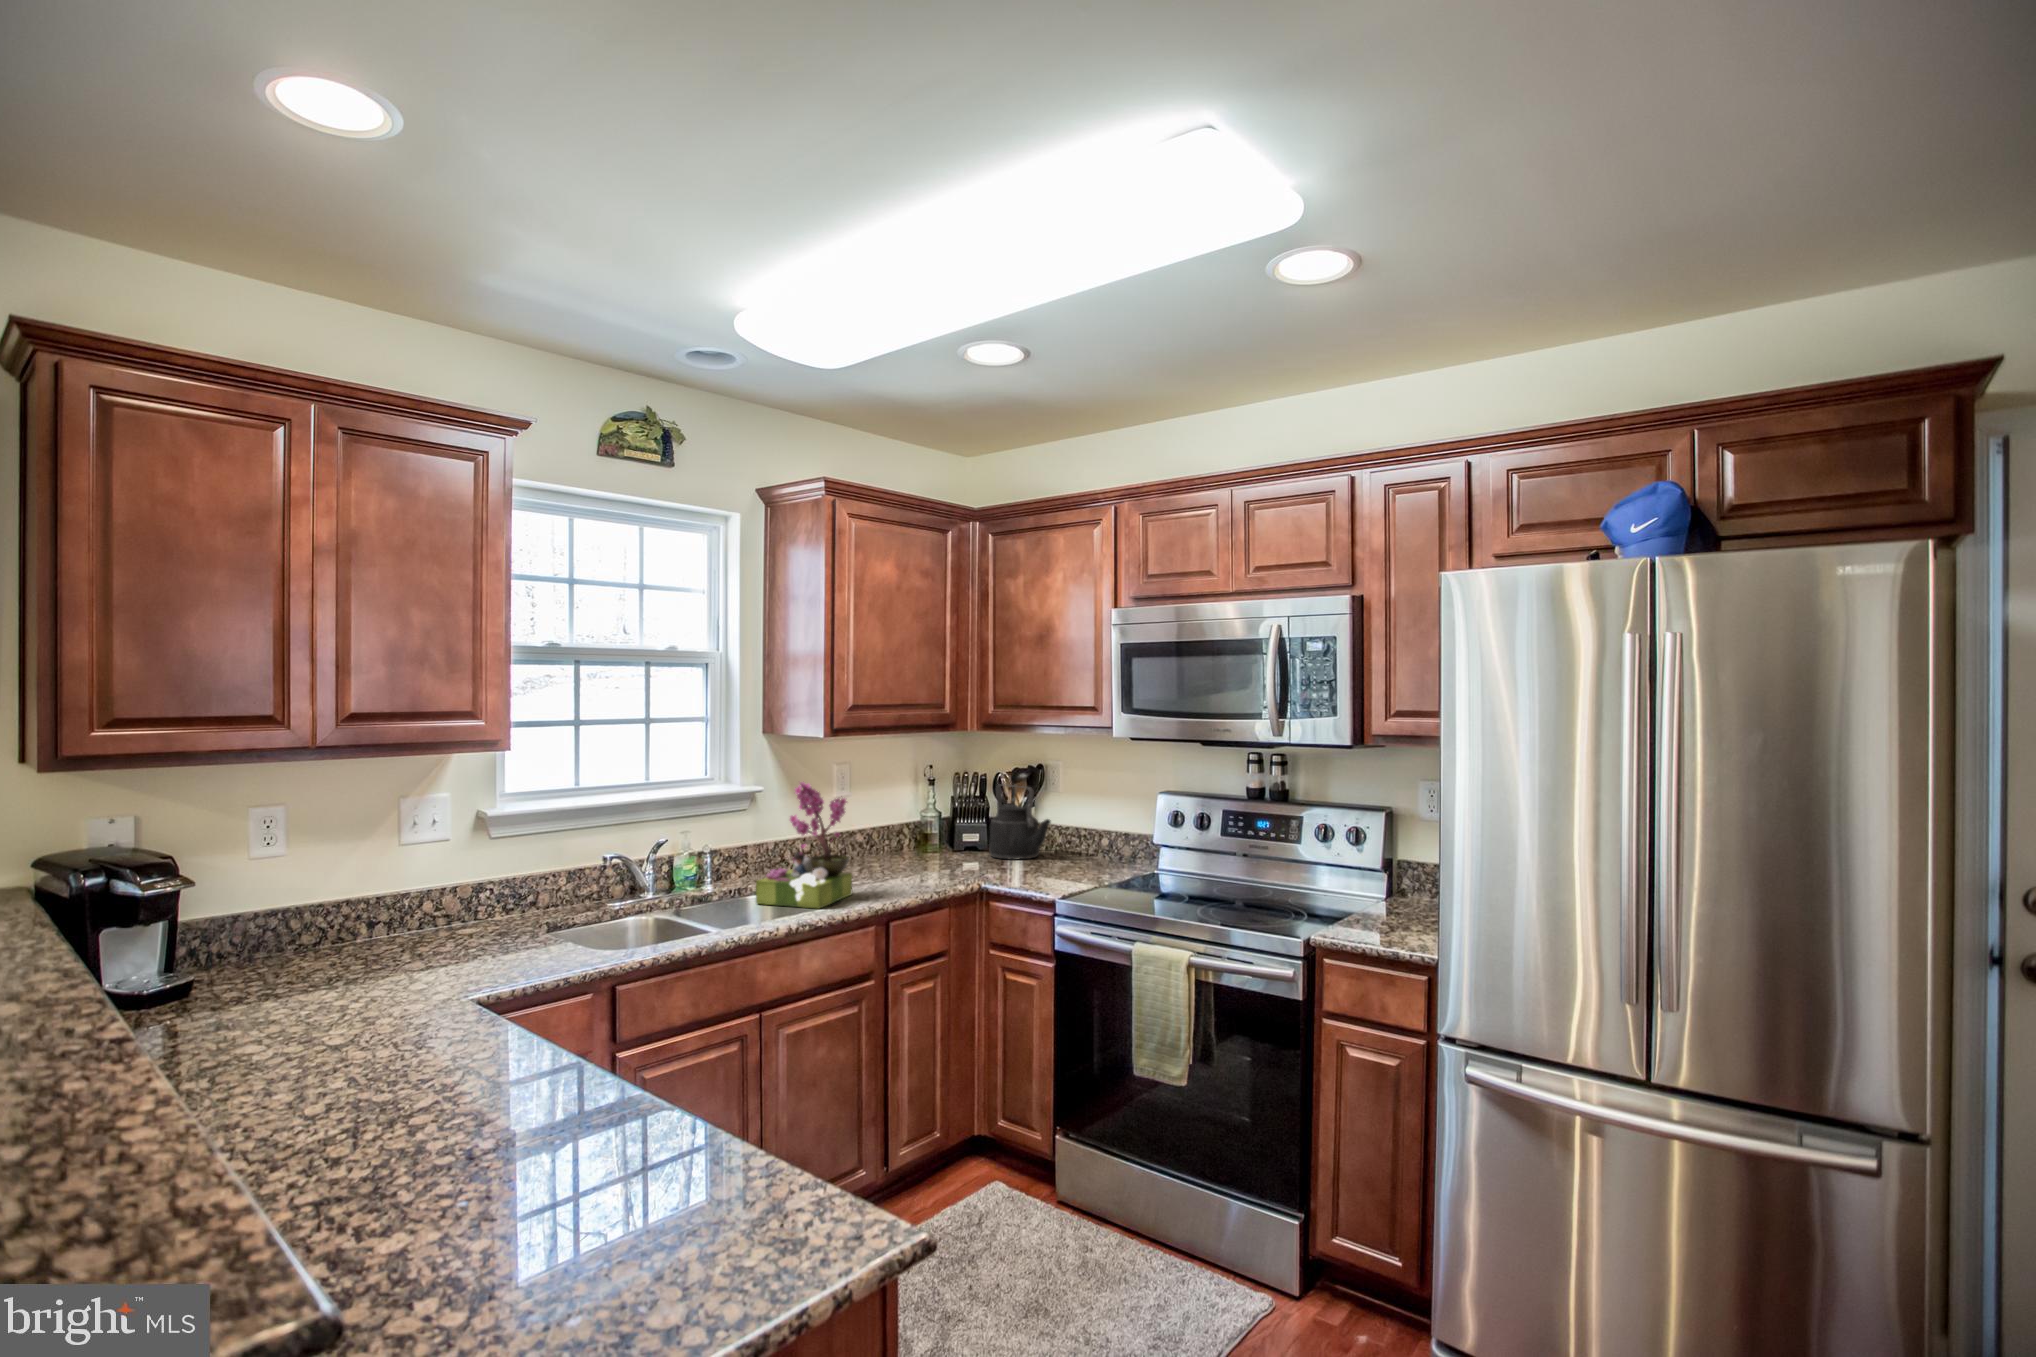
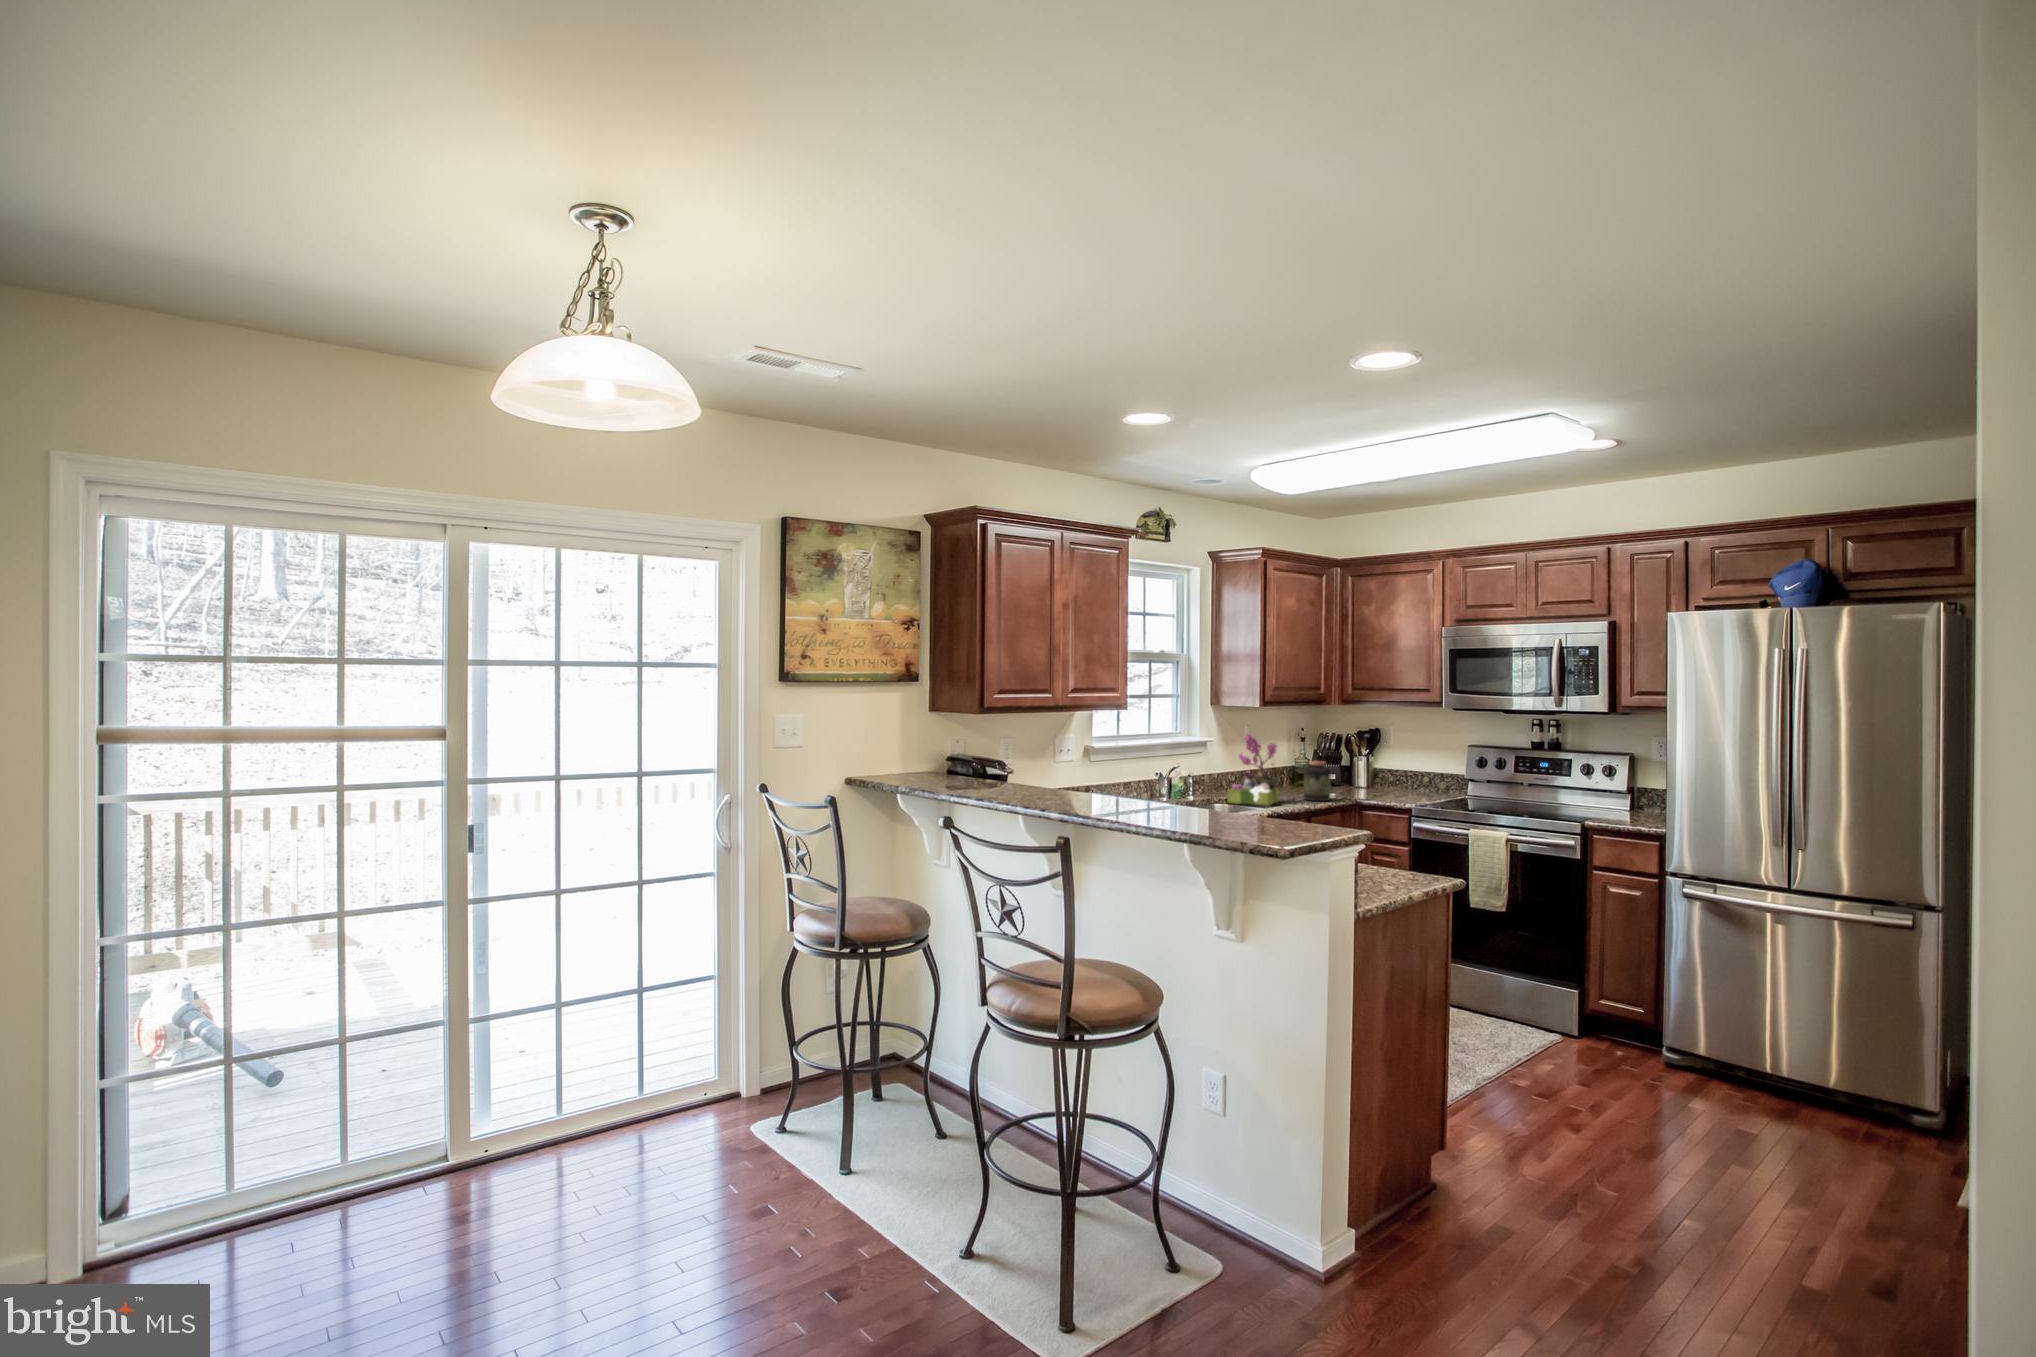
kettle: present [989,784,1050,860] -> none [1343,741,1389,790]
jar: none [898,823,940,892] -> present [1304,761,1331,801]

